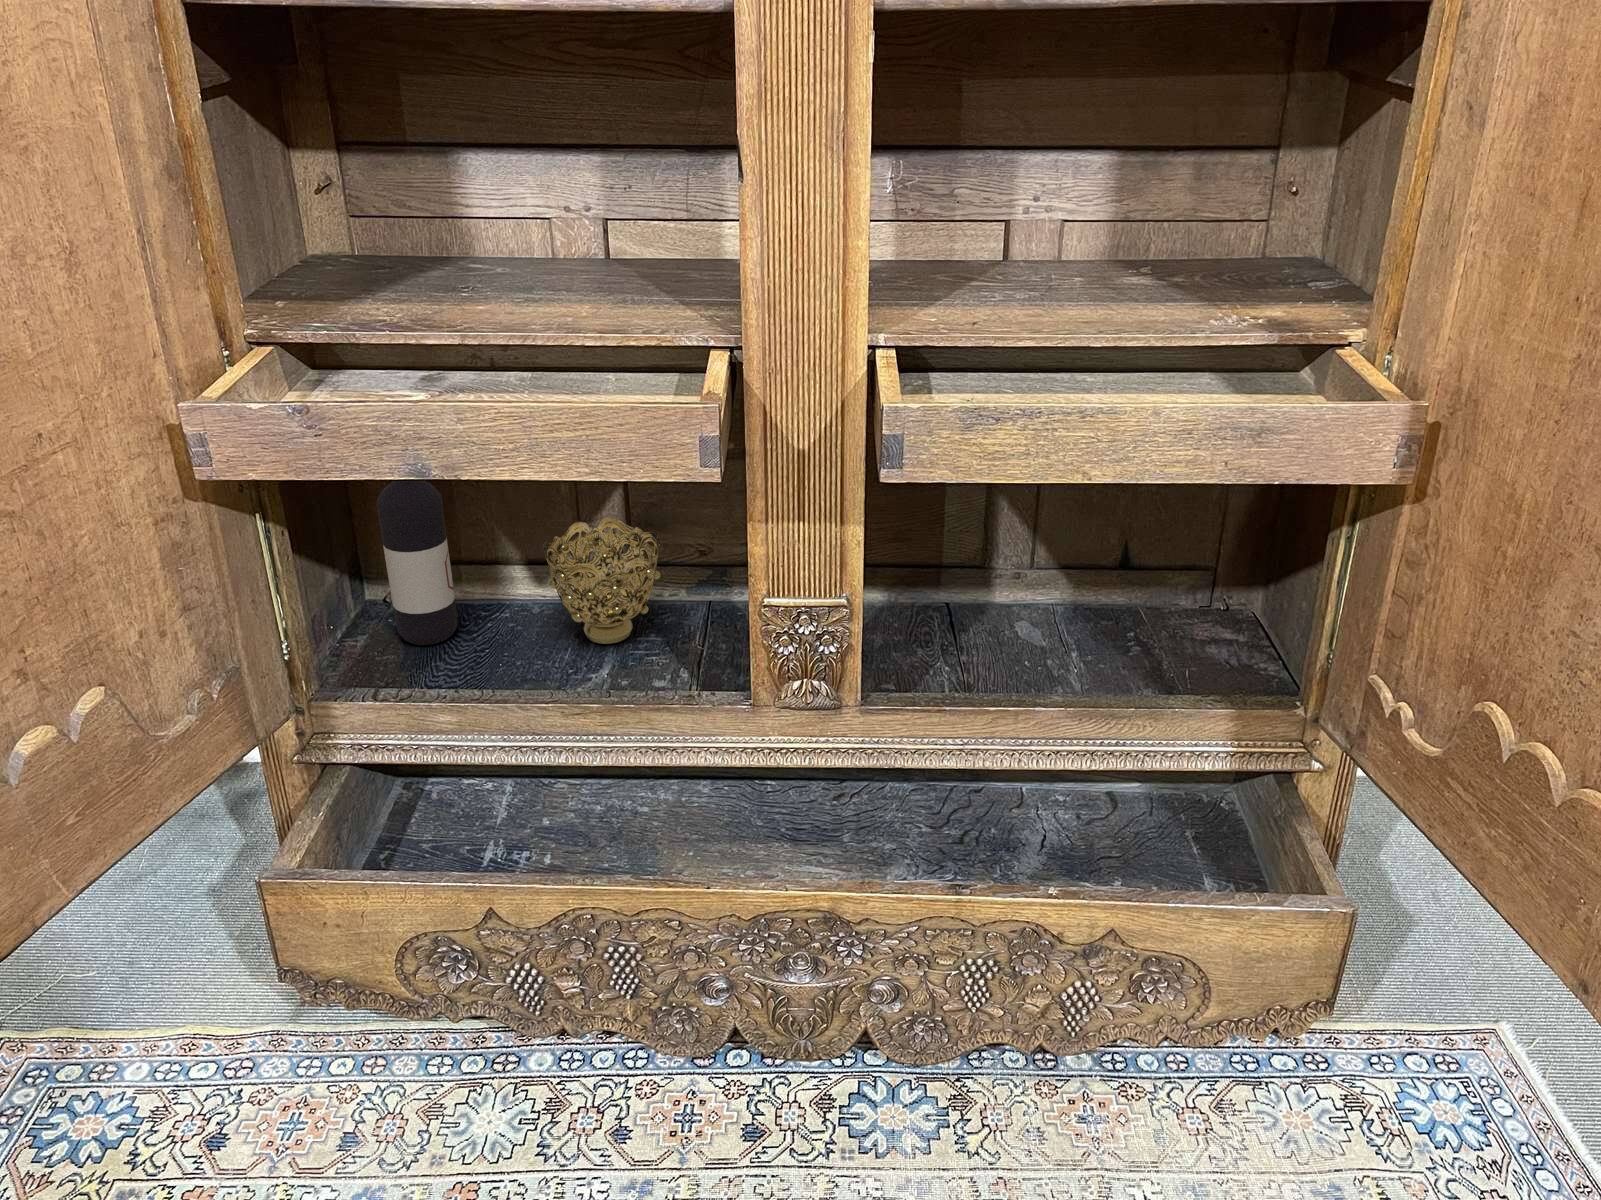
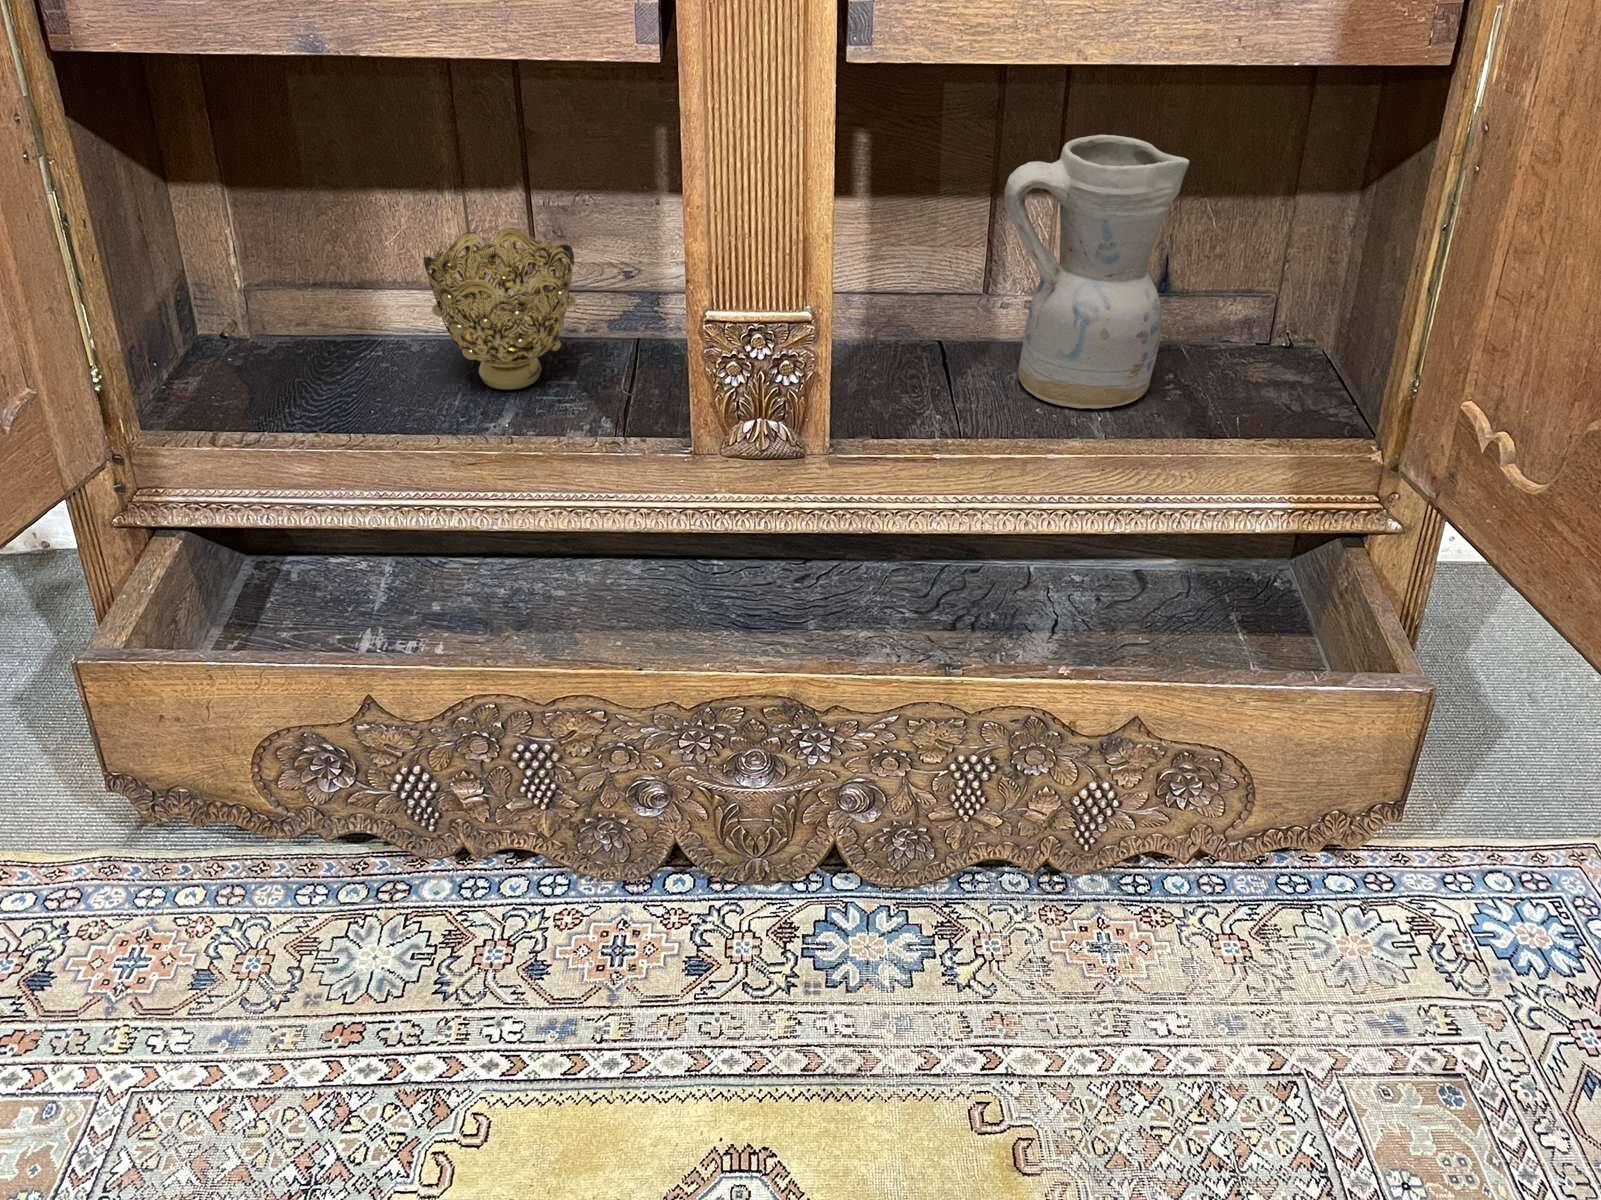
ceramic pitcher: none [997,451,1142,662] -> present [1005,135,1189,409]
wine bottle: present [376,481,458,645] -> none [205,86,317,392]

